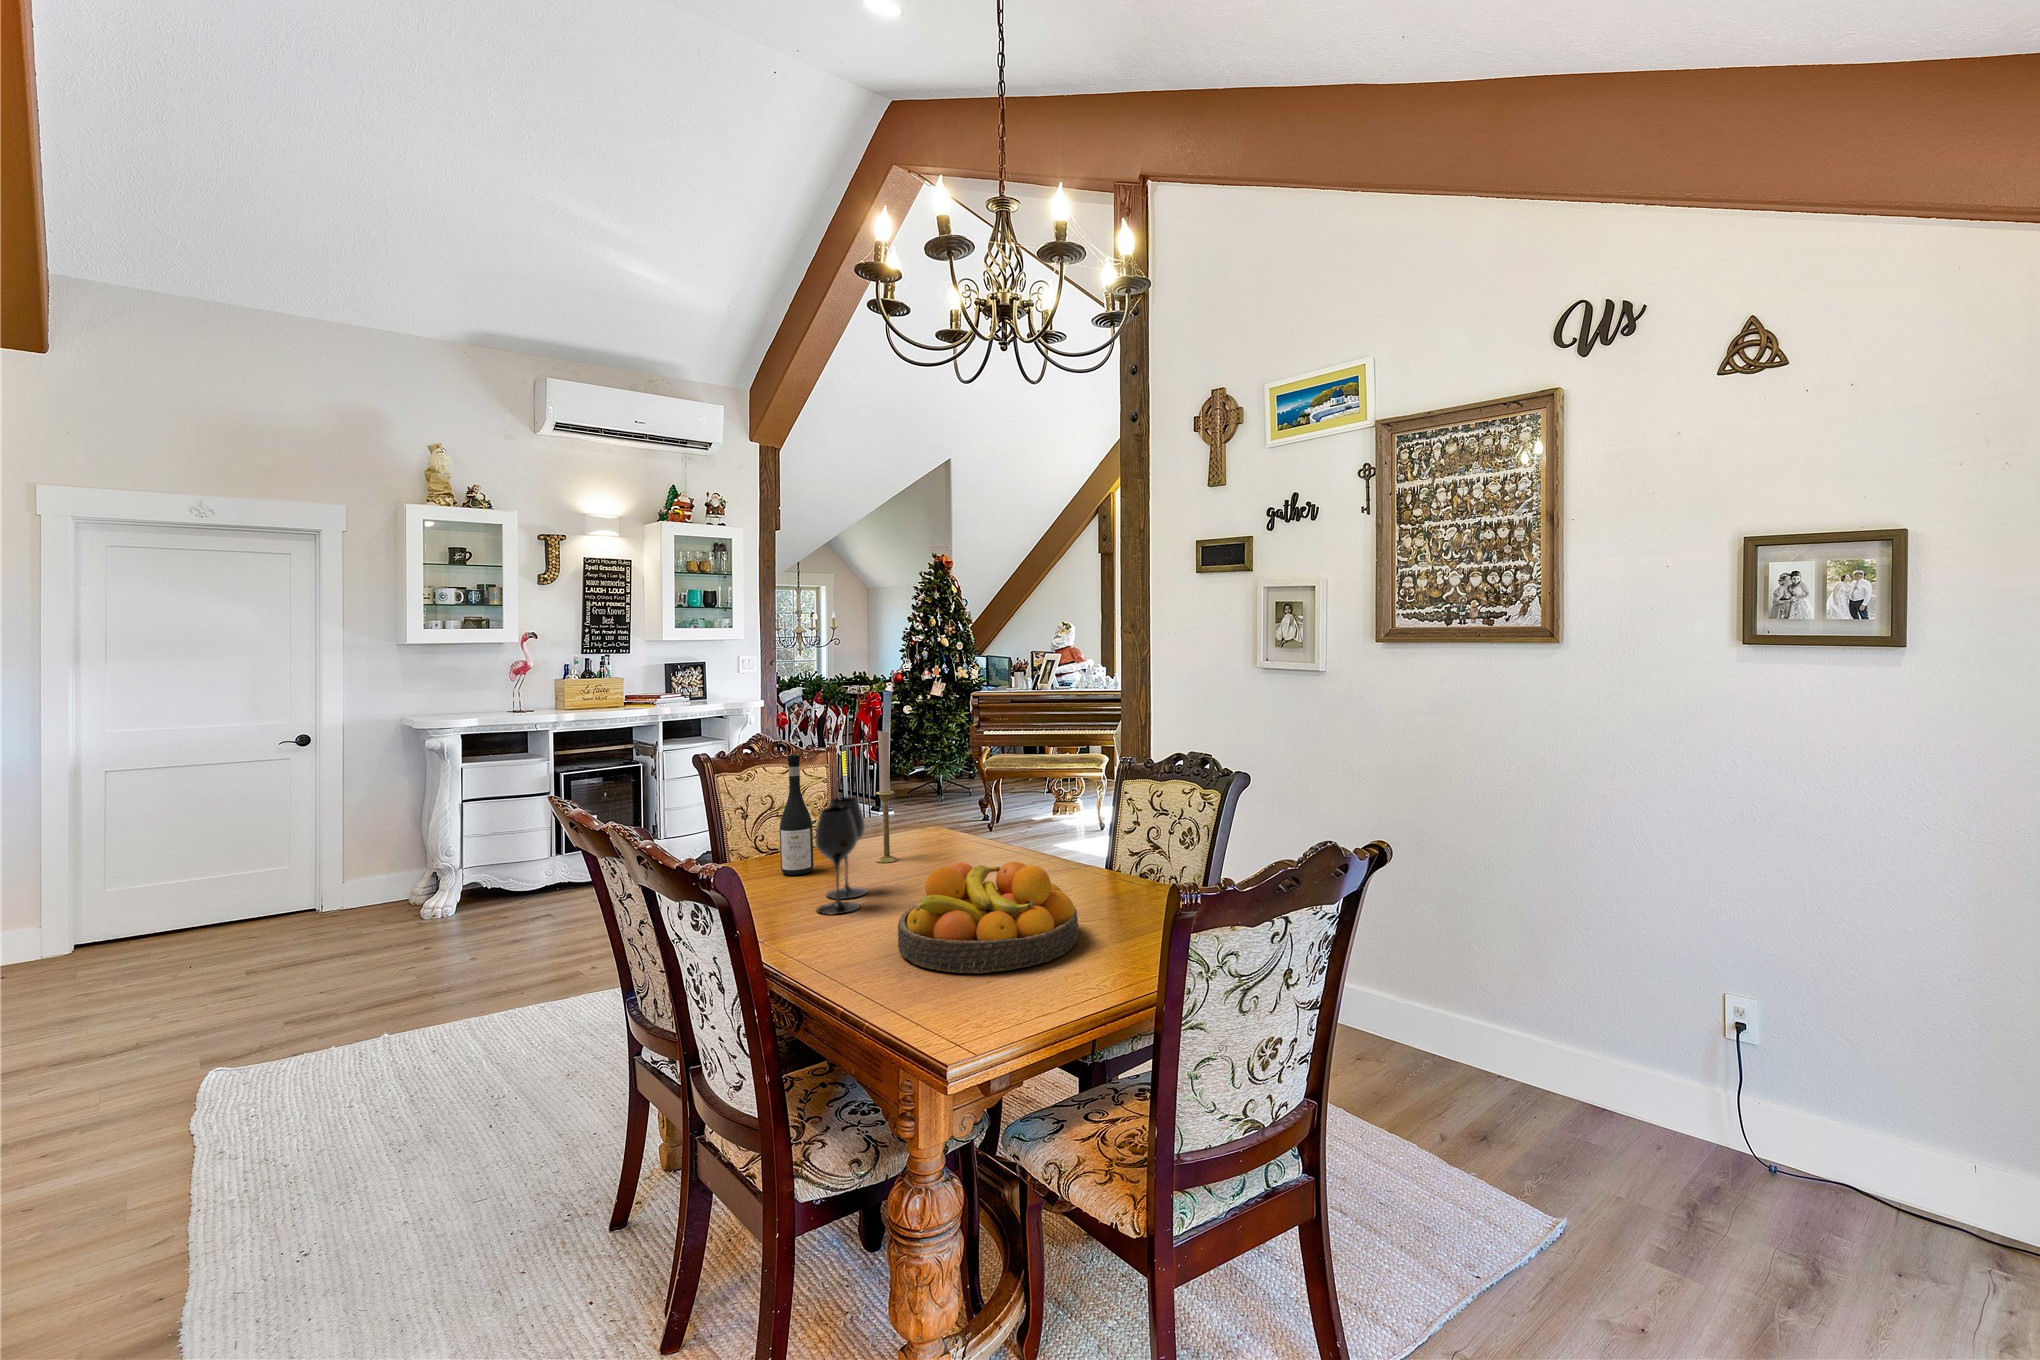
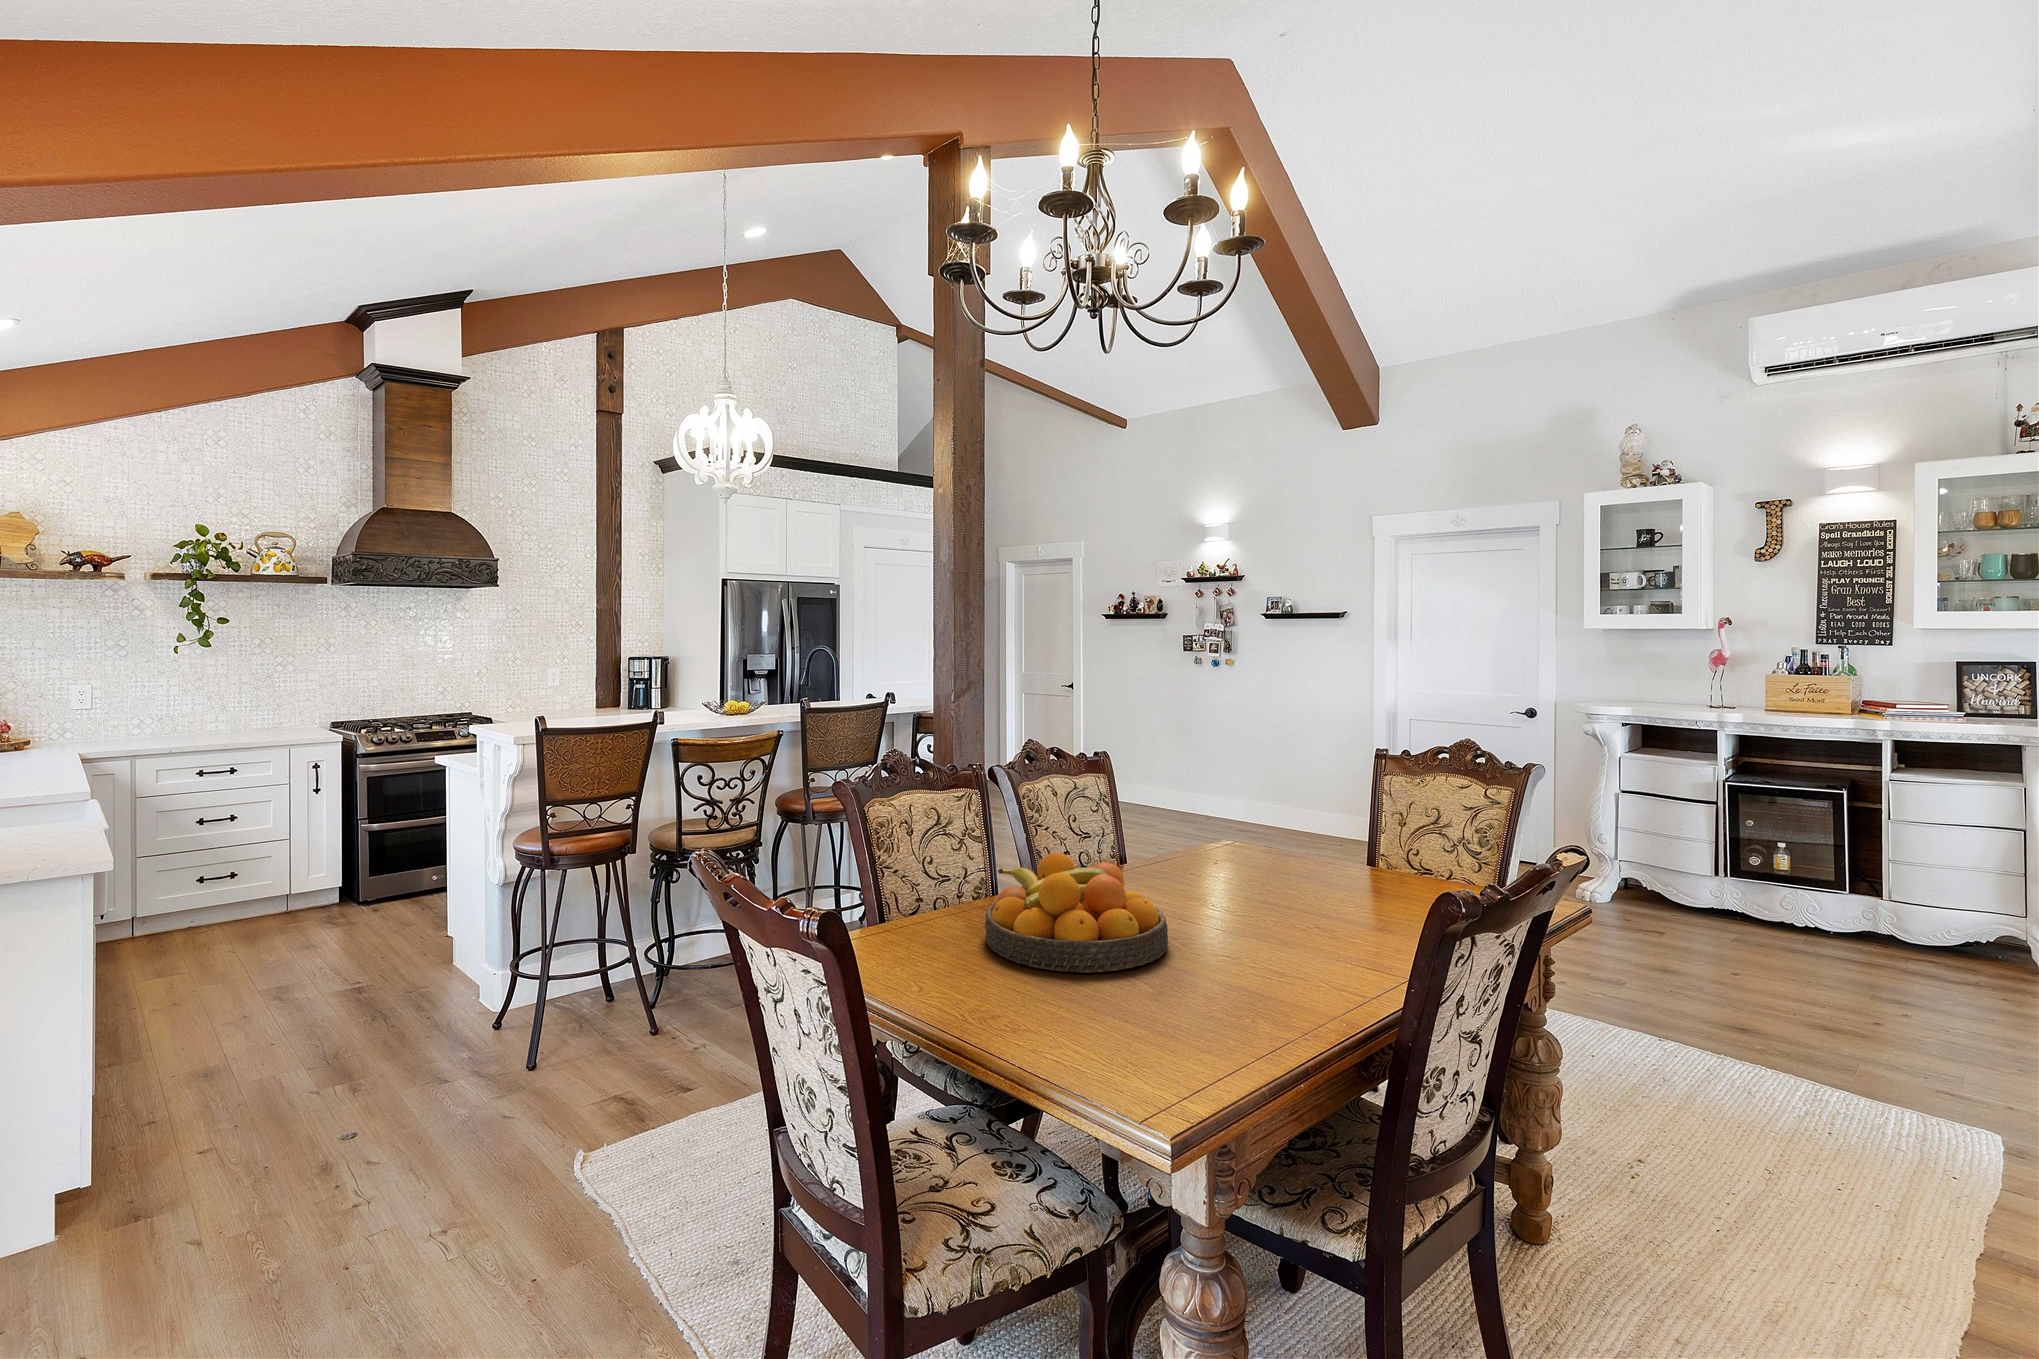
candlestick: present [876,731,898,862] -> none [1360,742,1389,900]
wine bottle: present [780,754,814,875] -> none [1279,752,1313,877]
wine glass: present [815,797,867,915] -> none [1154,795,1248,899]

